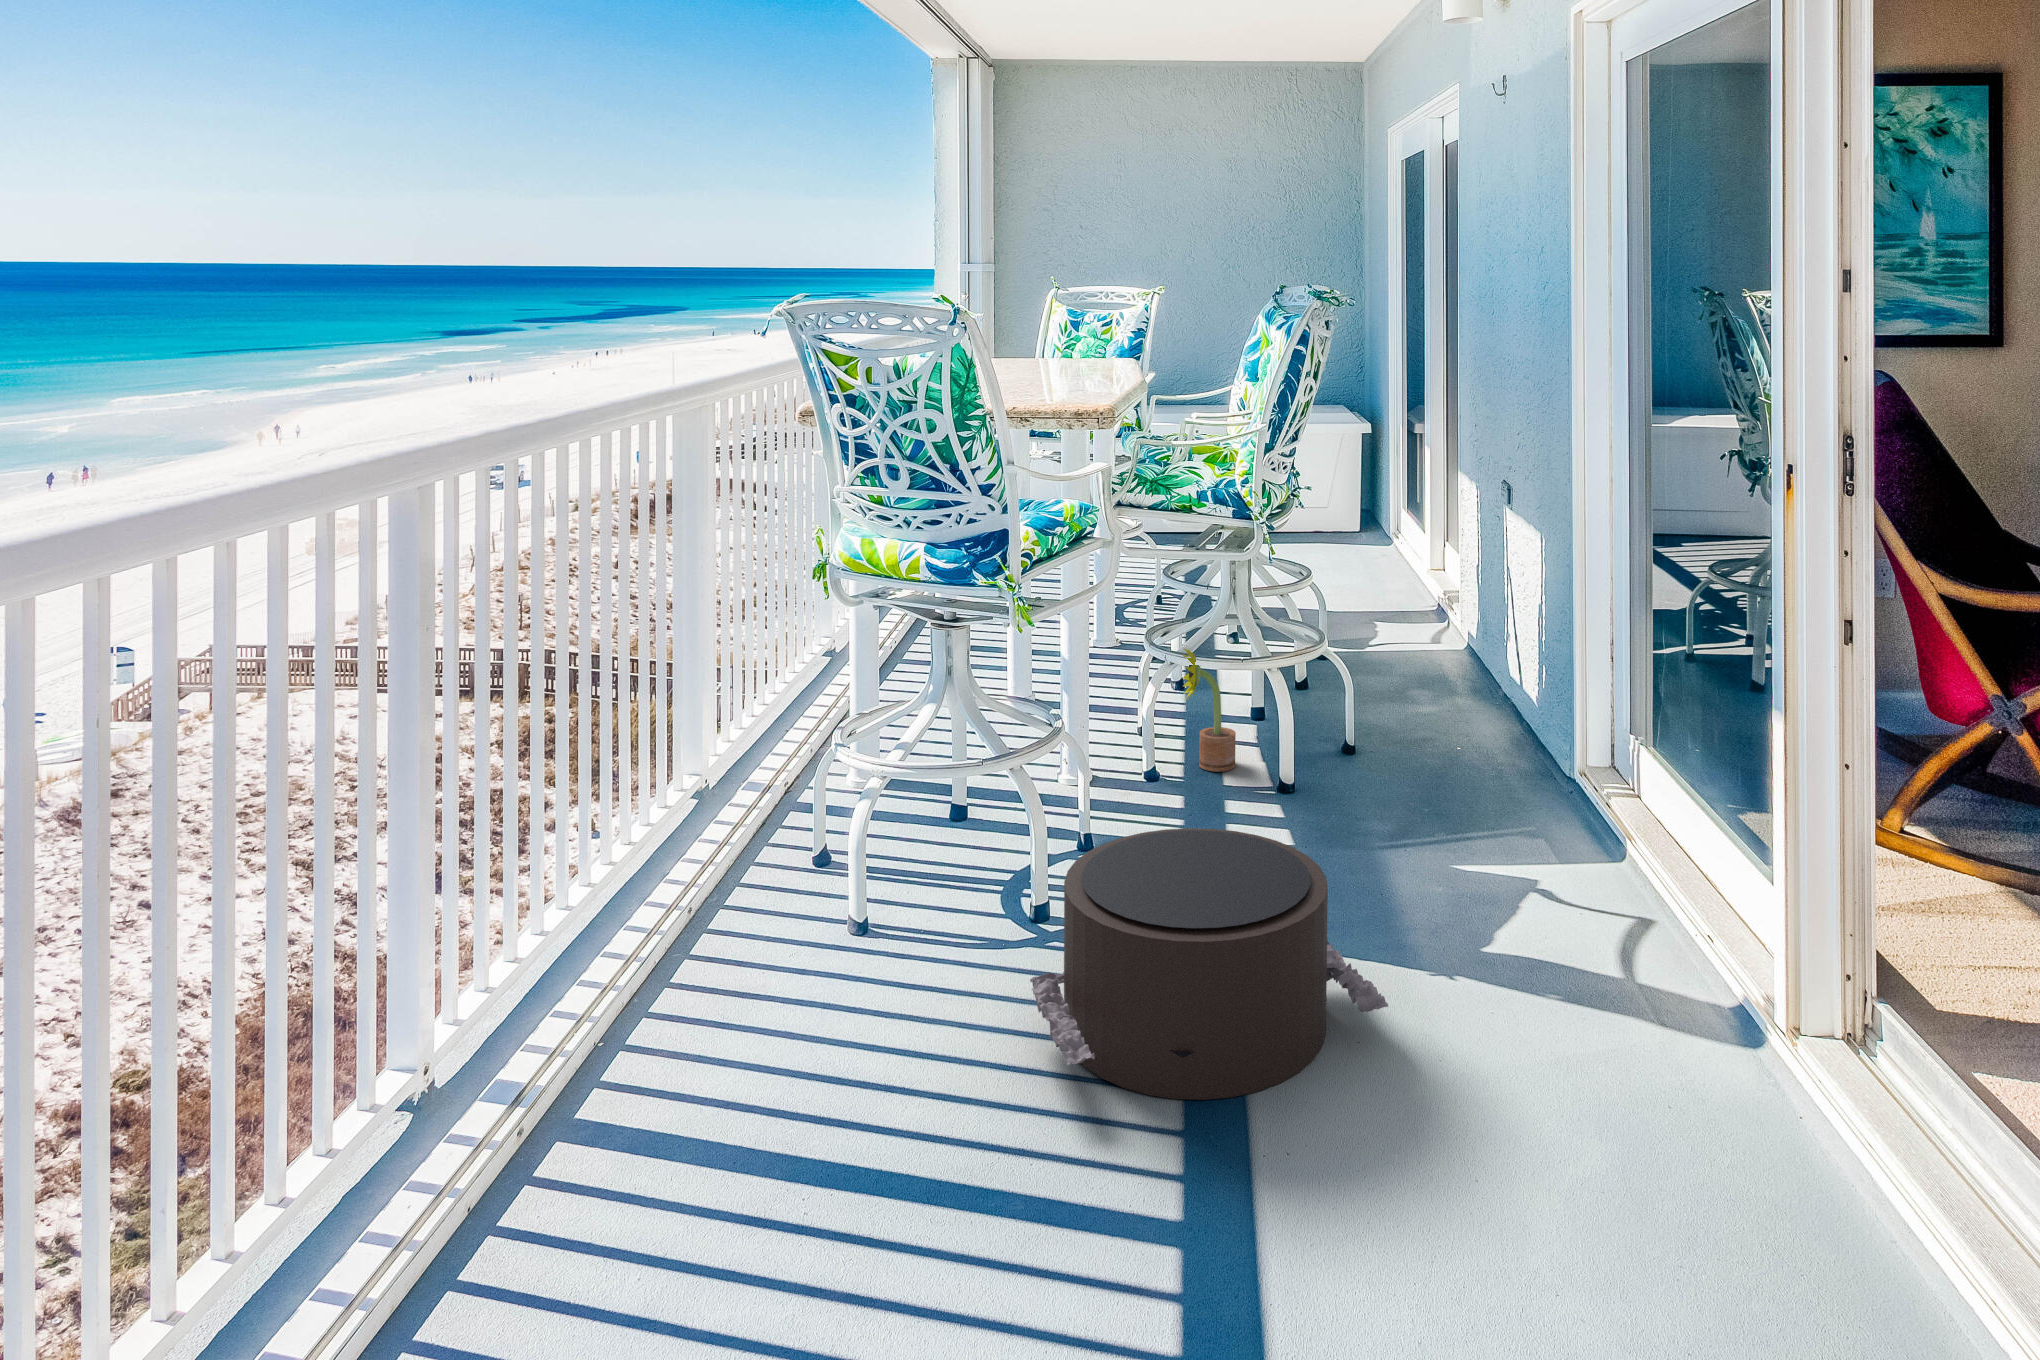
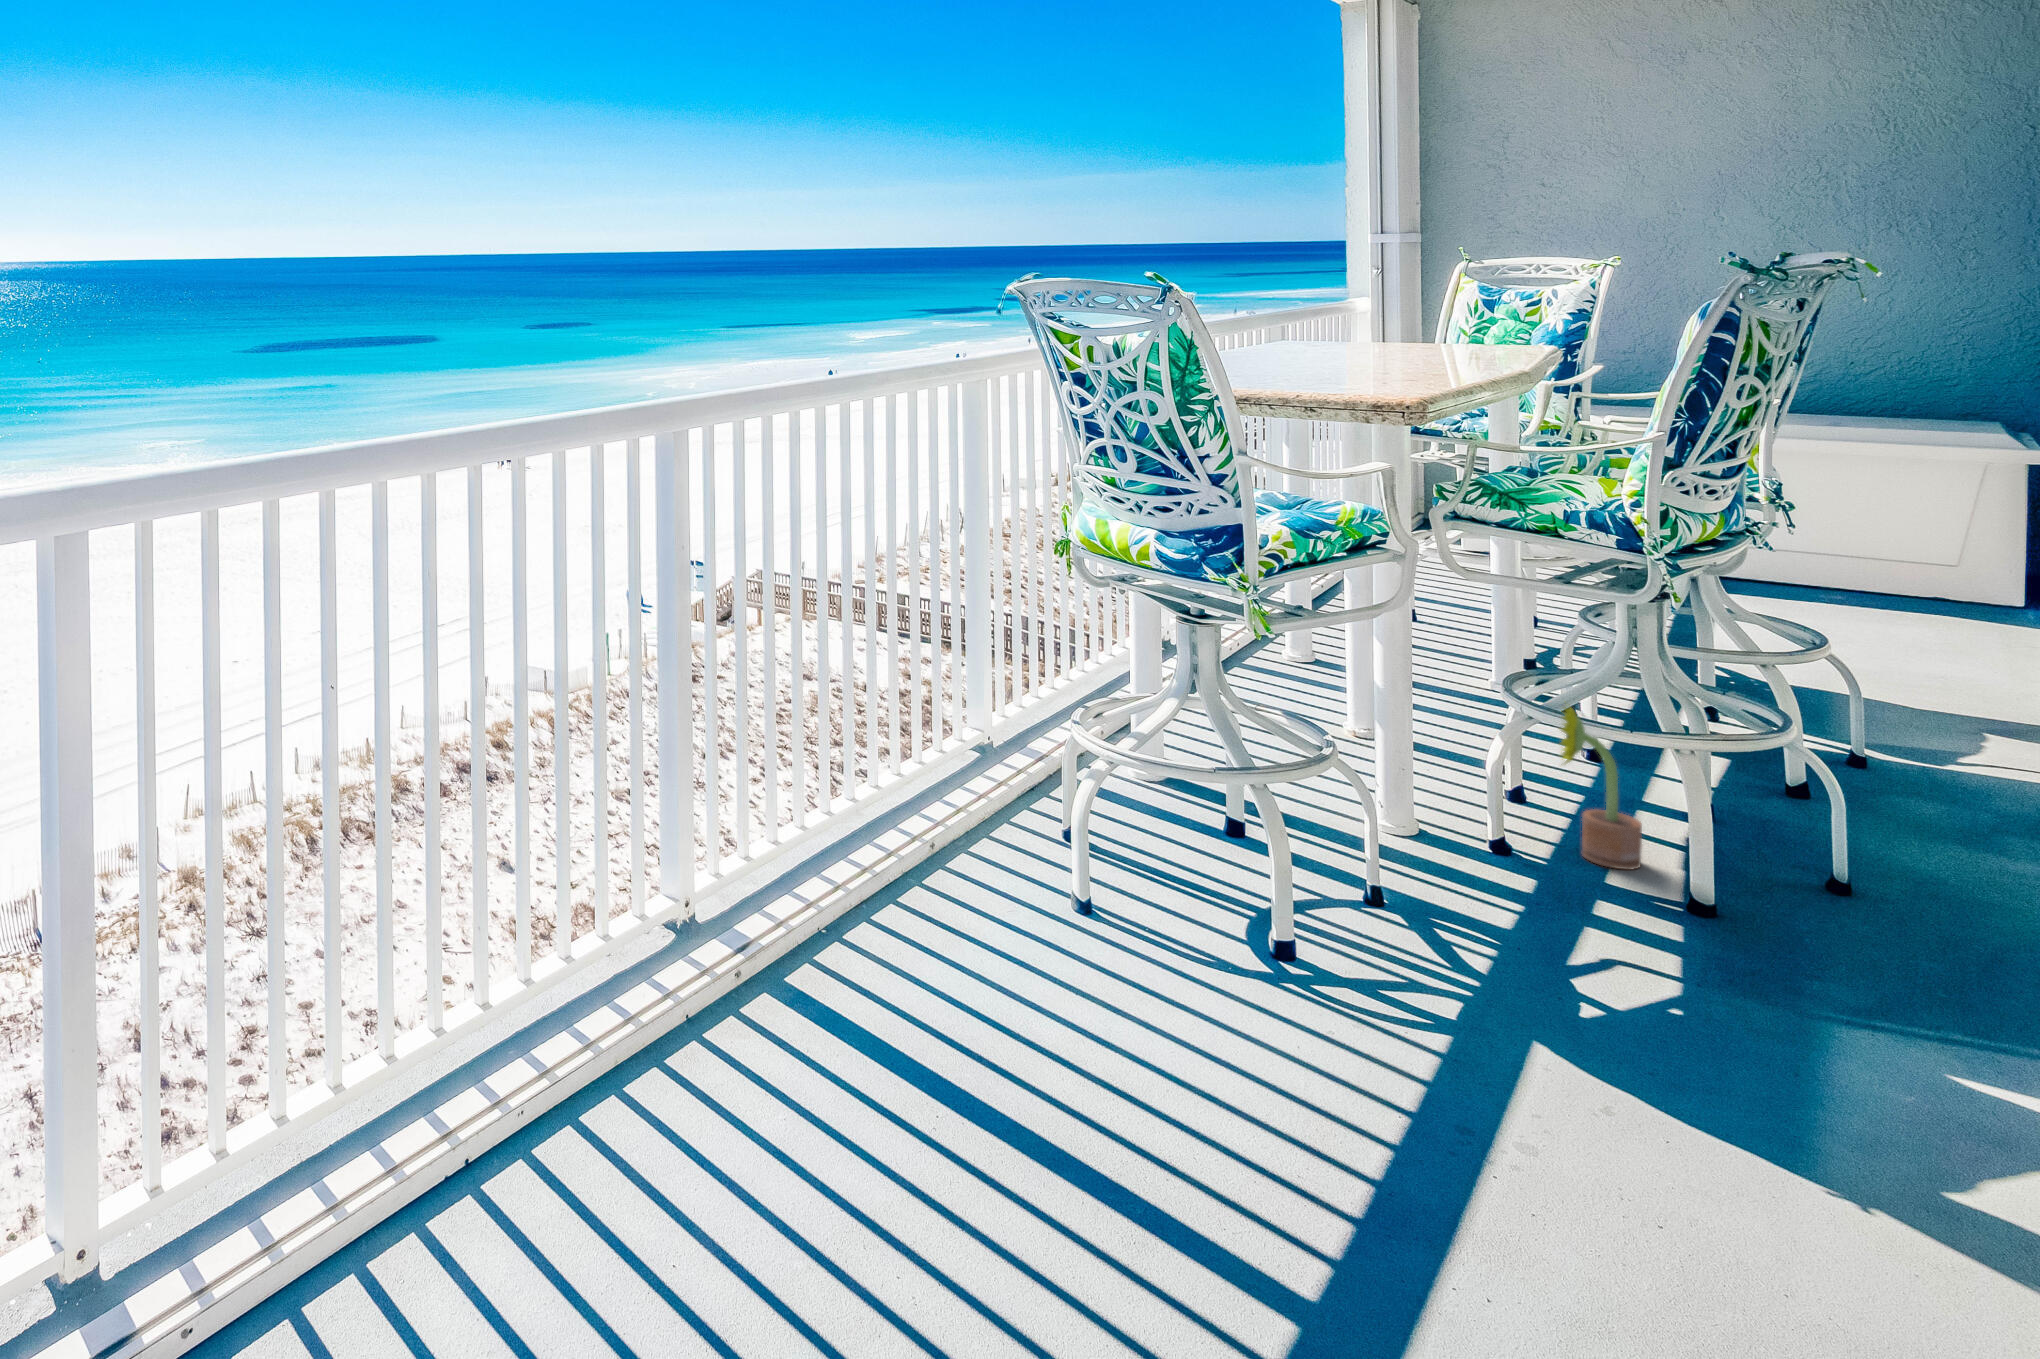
pouf: present [1030,828,1388,1100] -> none [1220,892,1731,1245]

